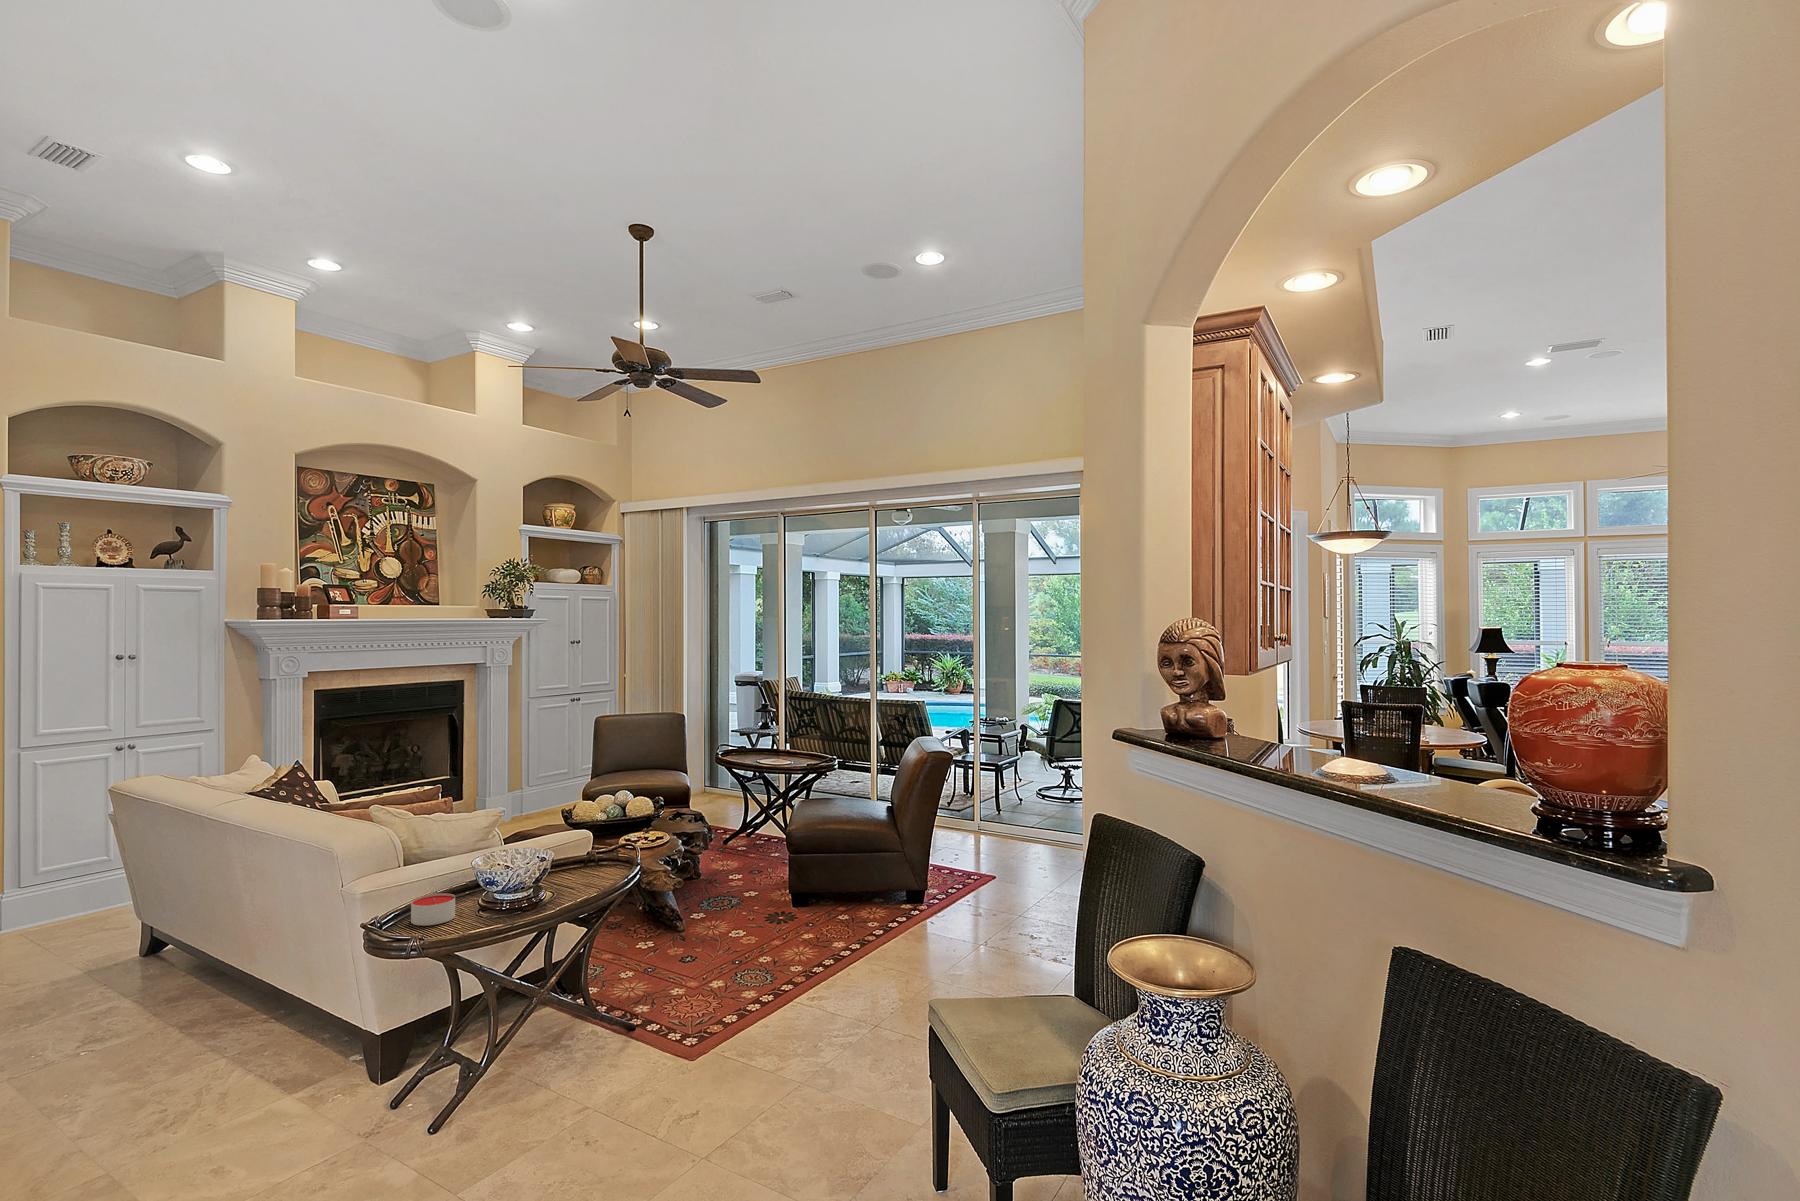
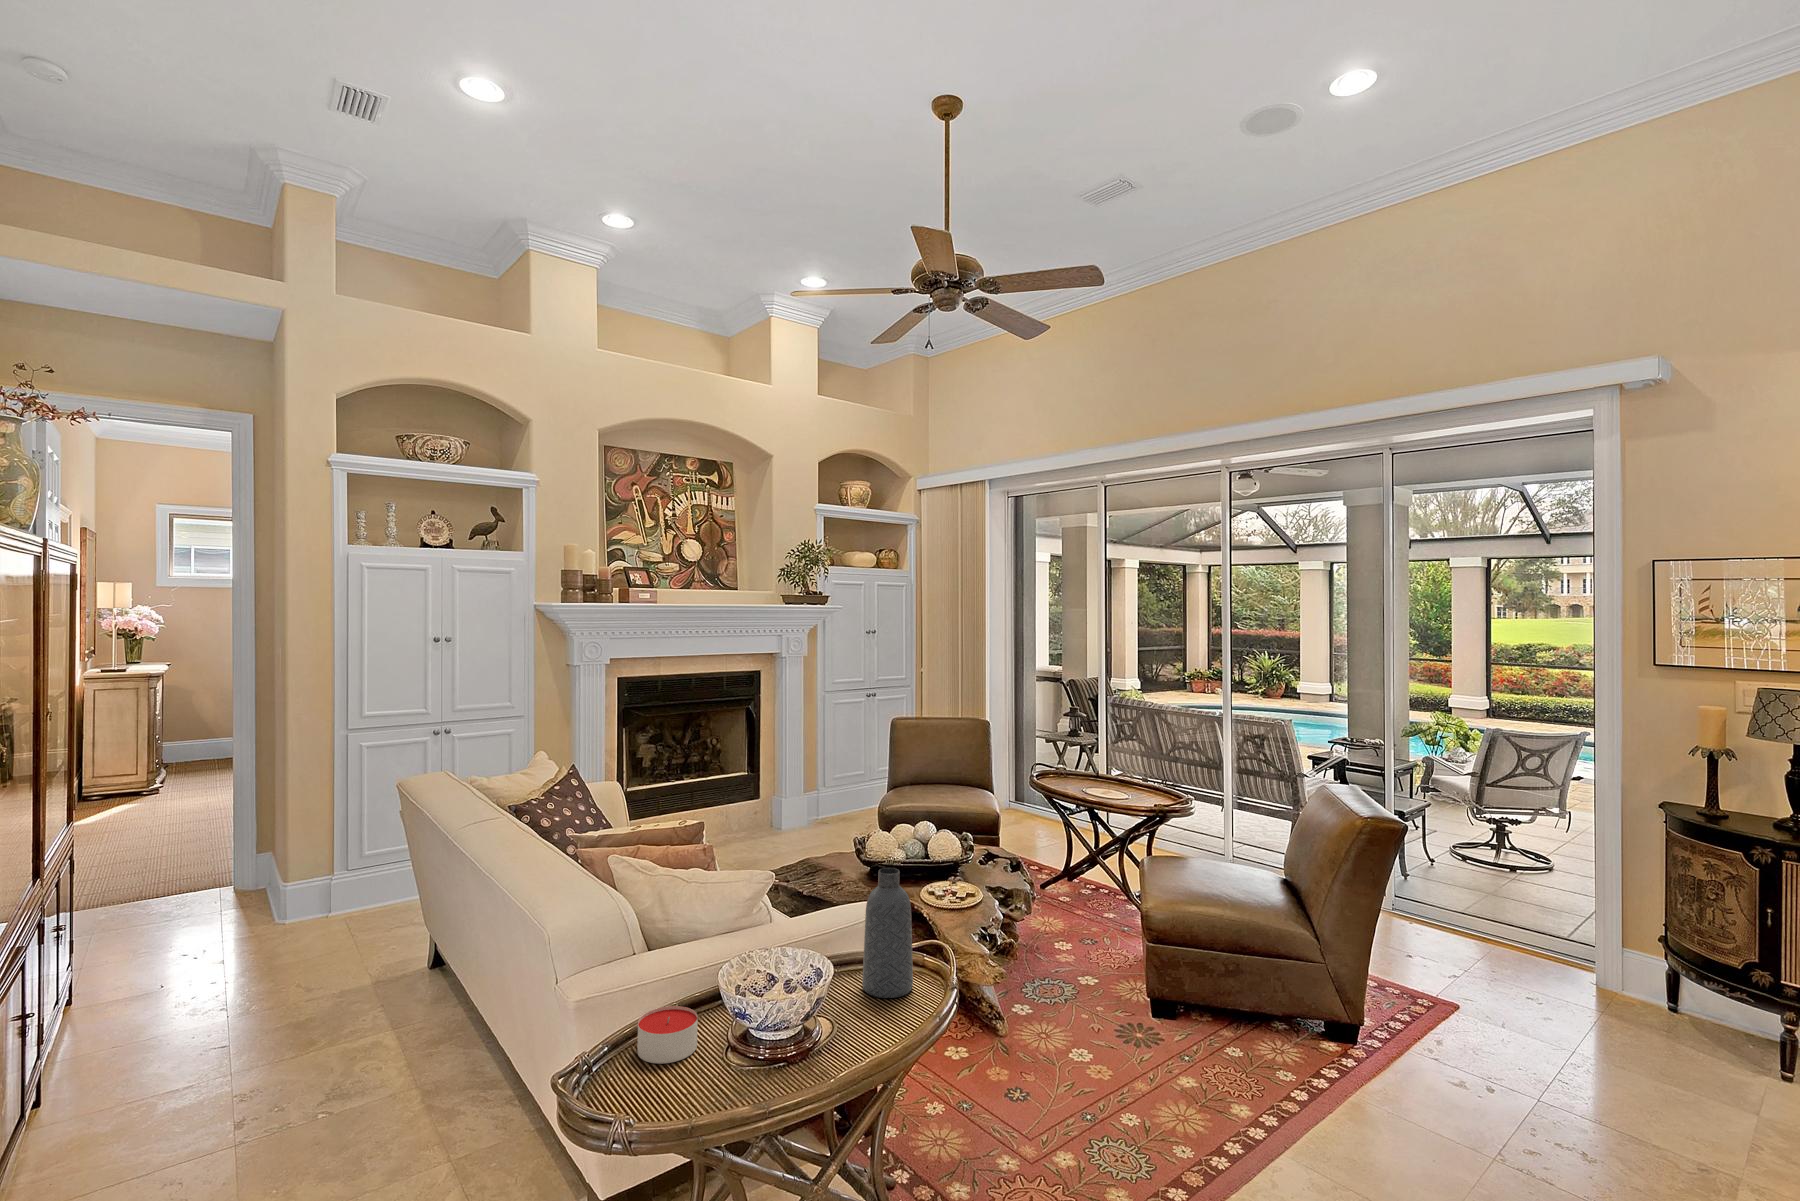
vase: none [573,797,610,883] -> present [862,868,913,998]

